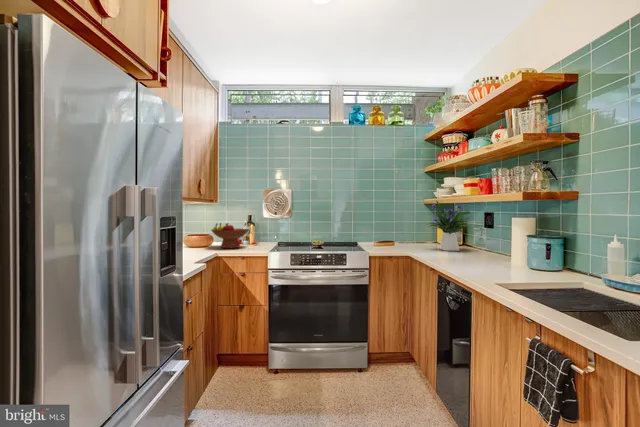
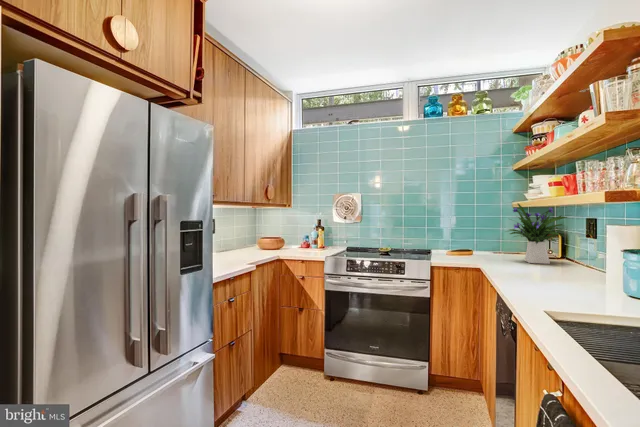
fruit bowl: present [211,223,249,248] -> none [278,227,314,252]

